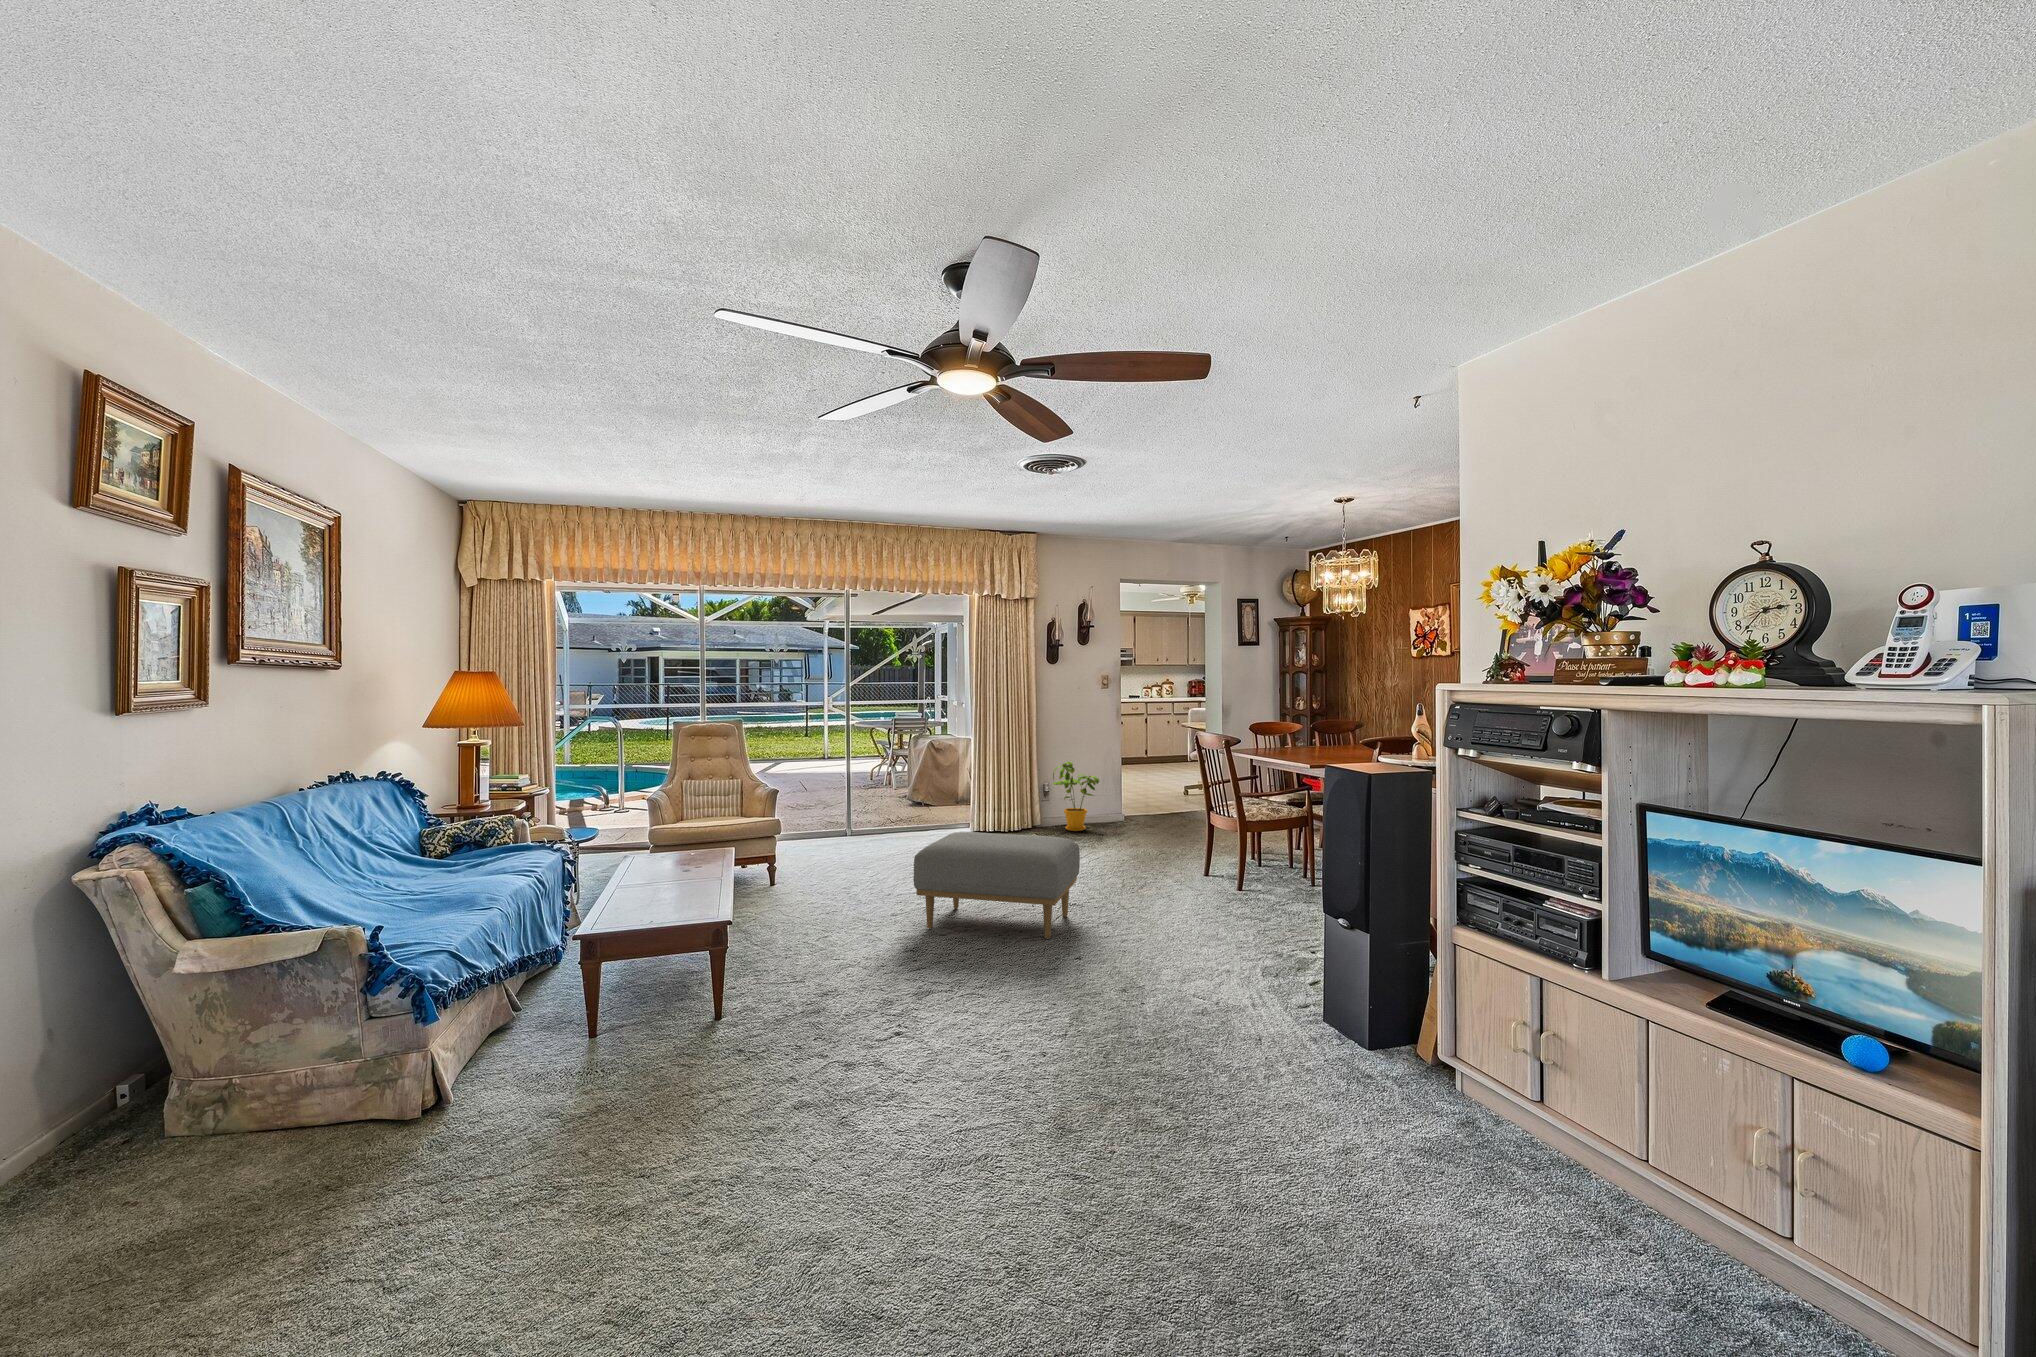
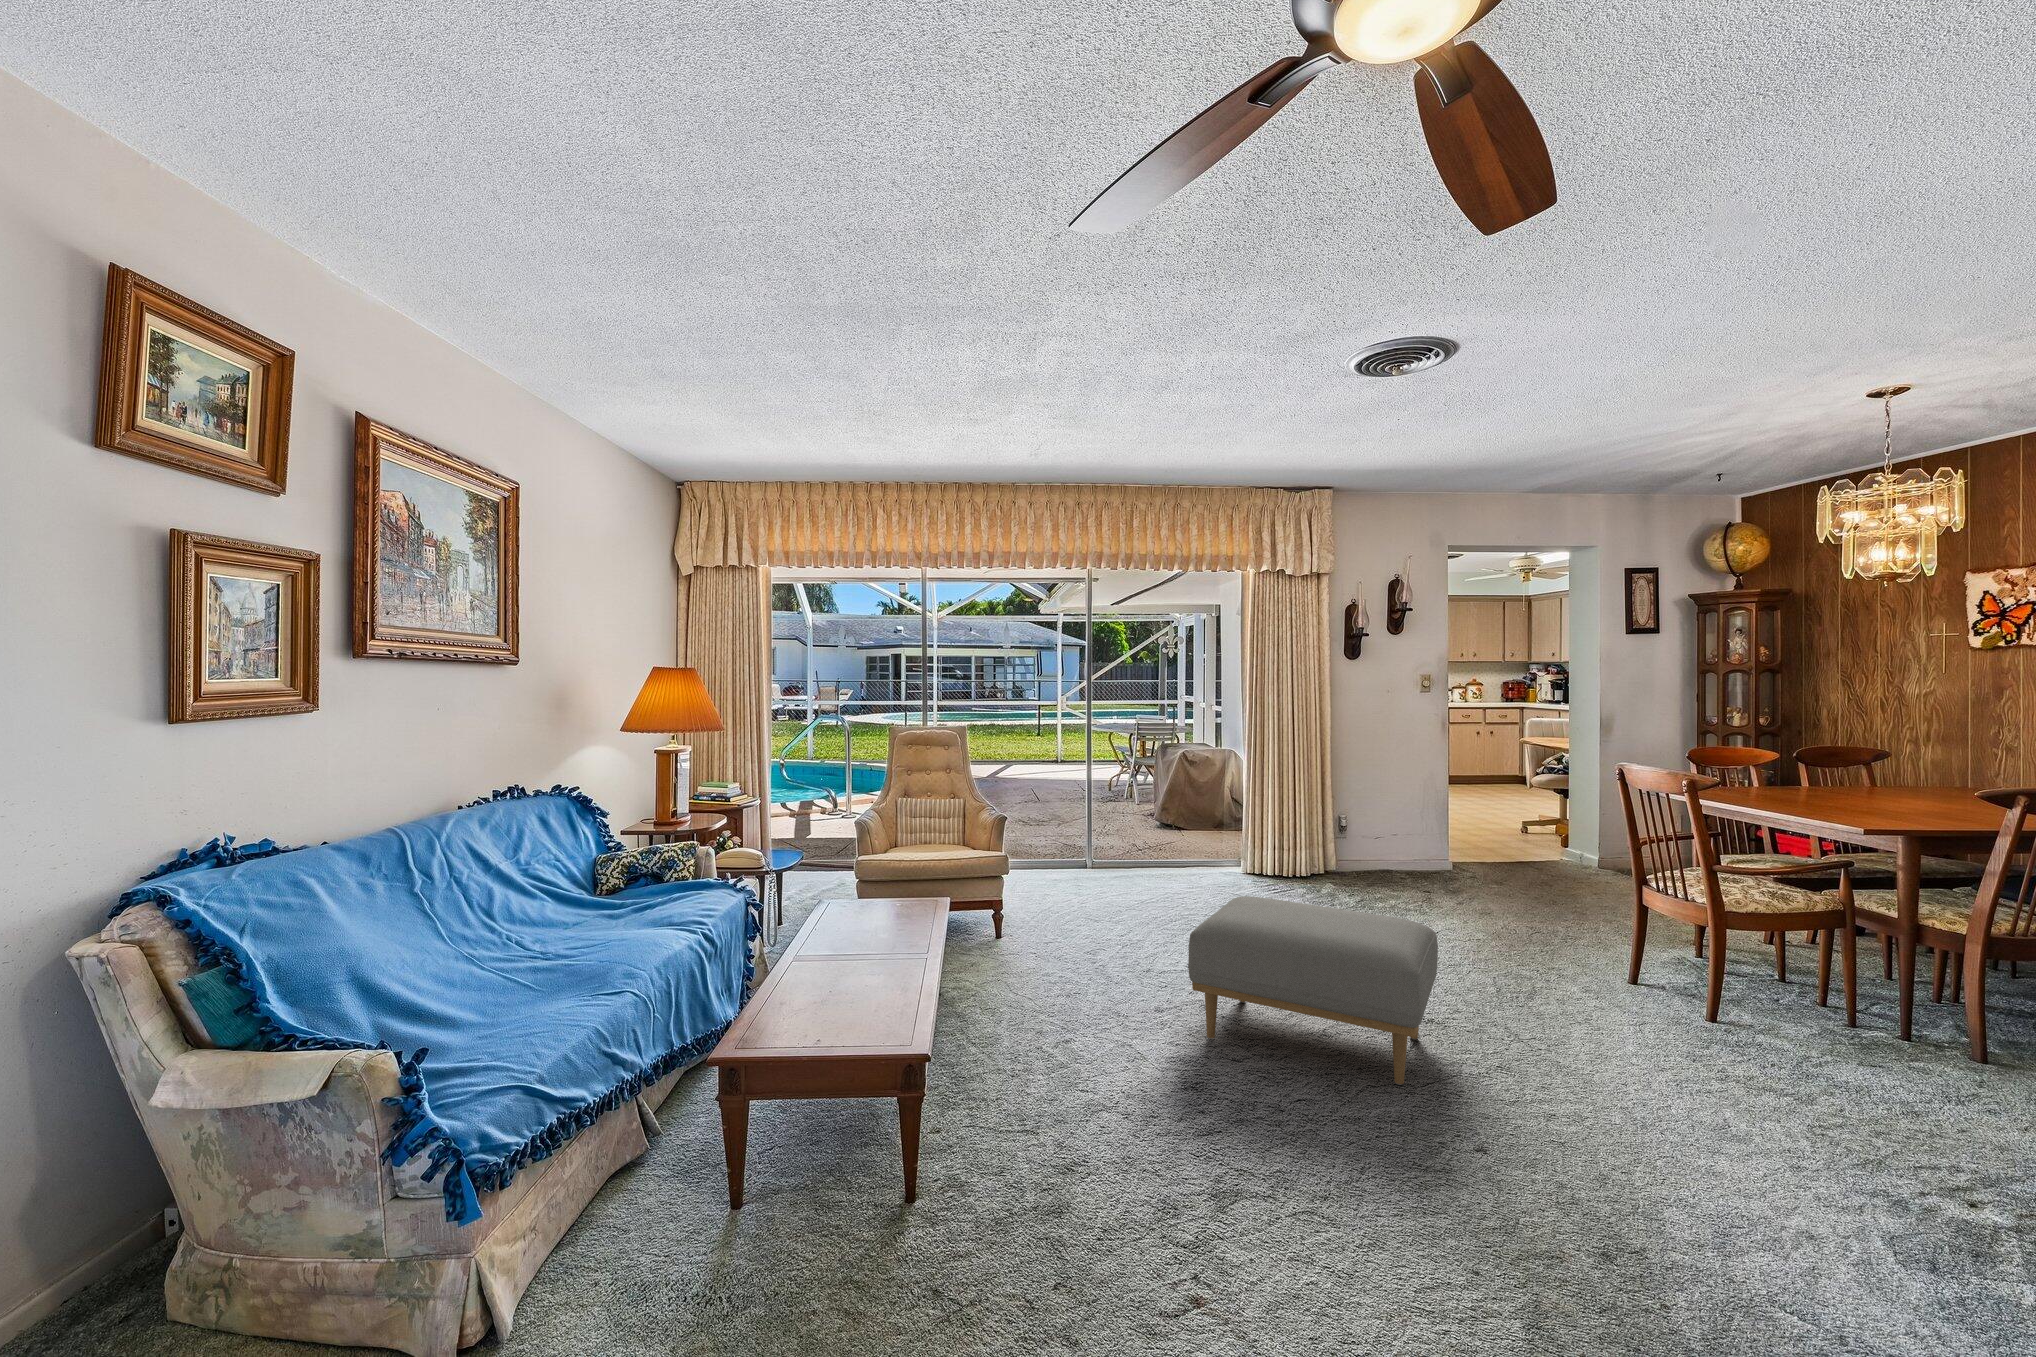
house plant: present [1053,762,1099,831] -> none [1347,788,1416,879]

